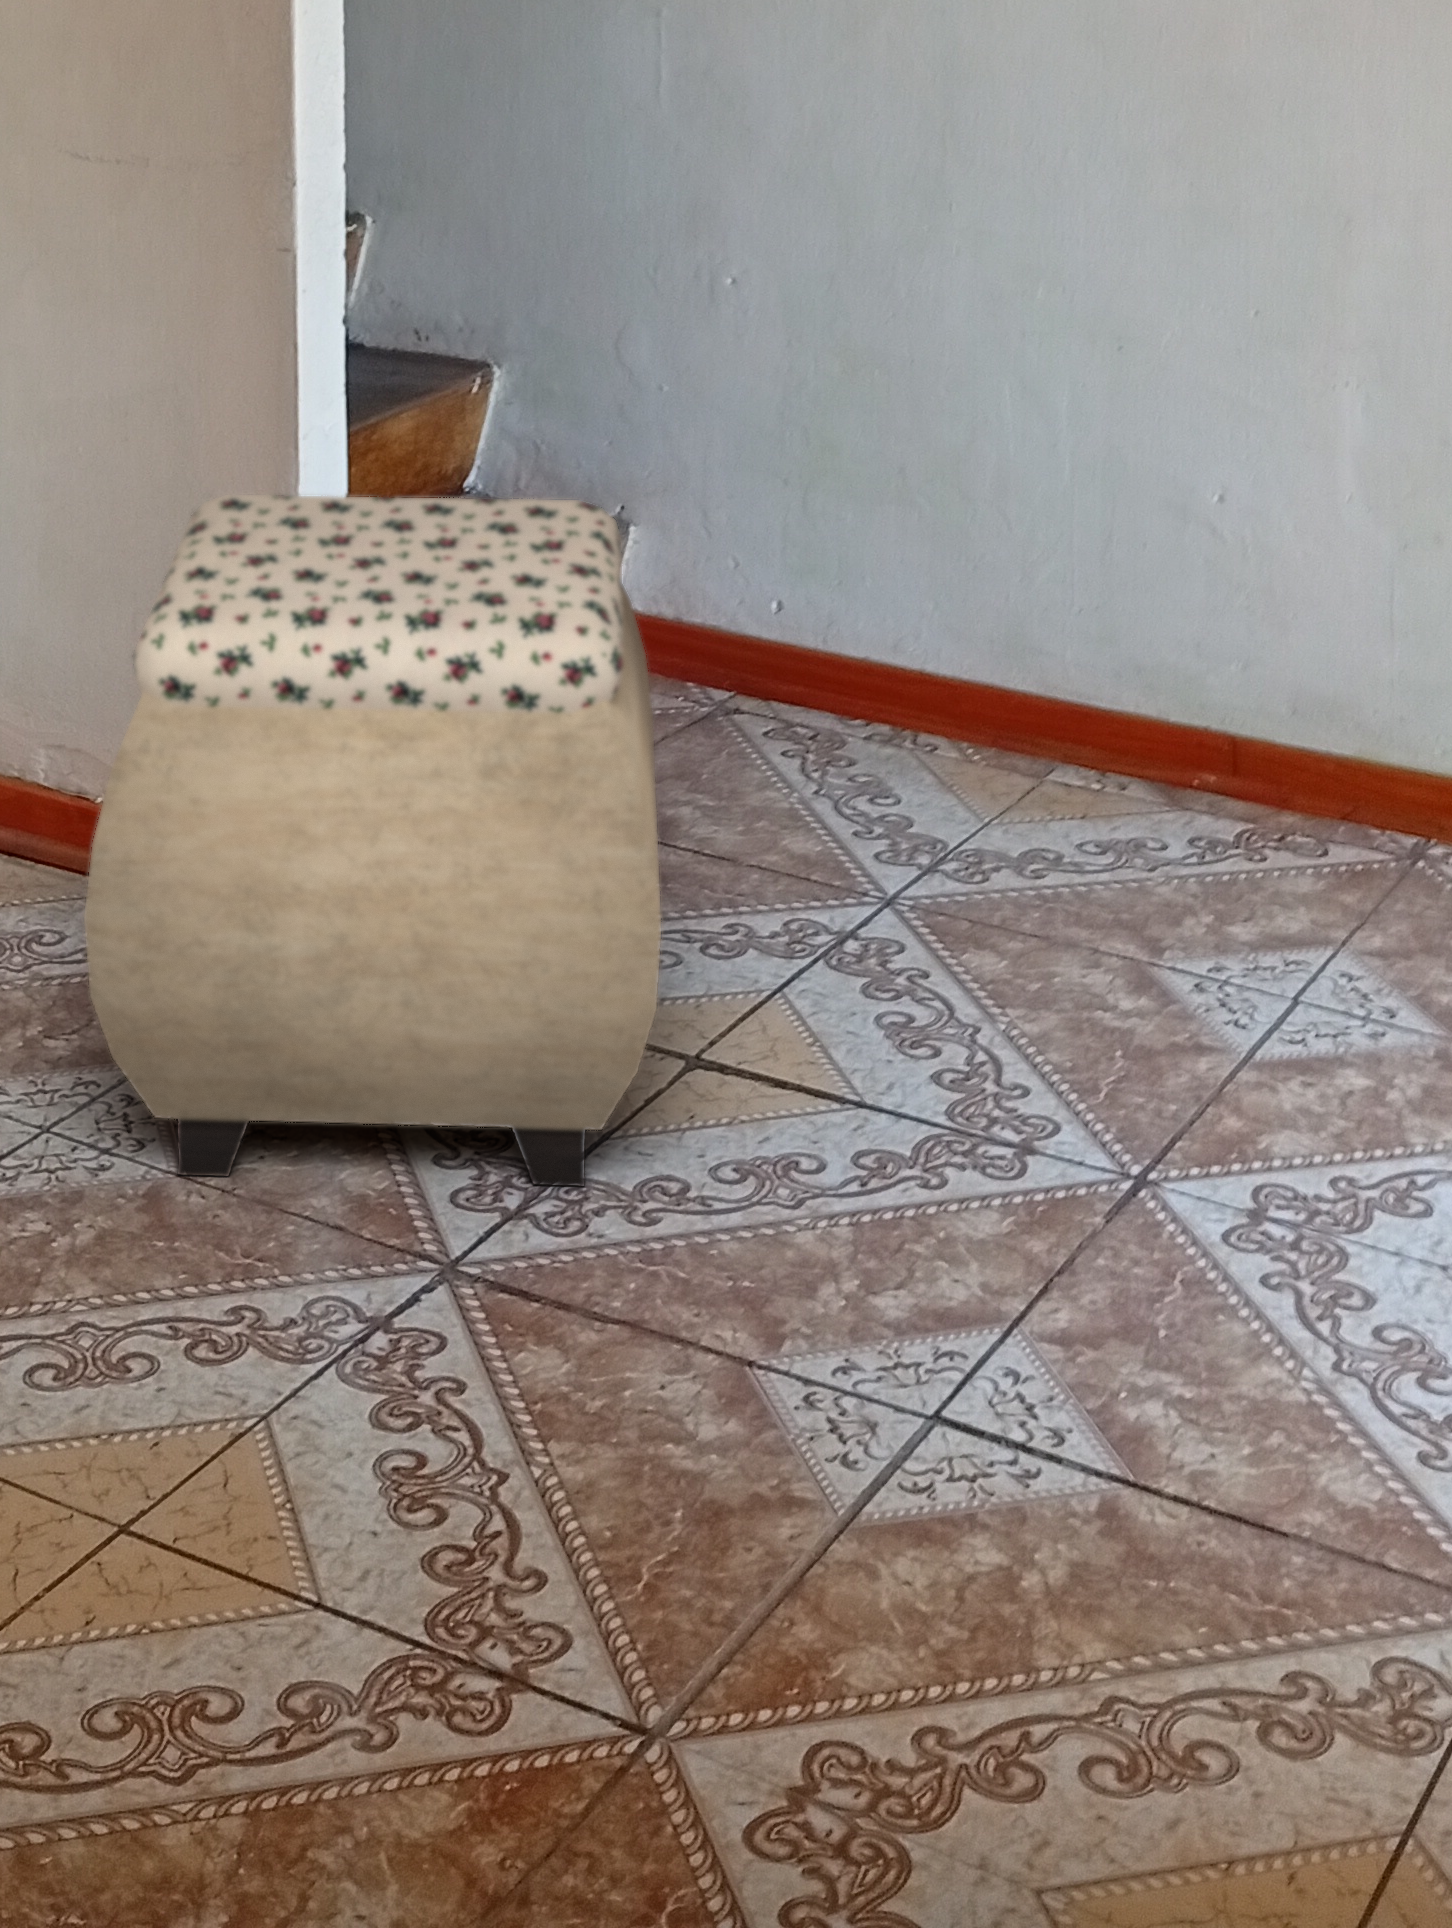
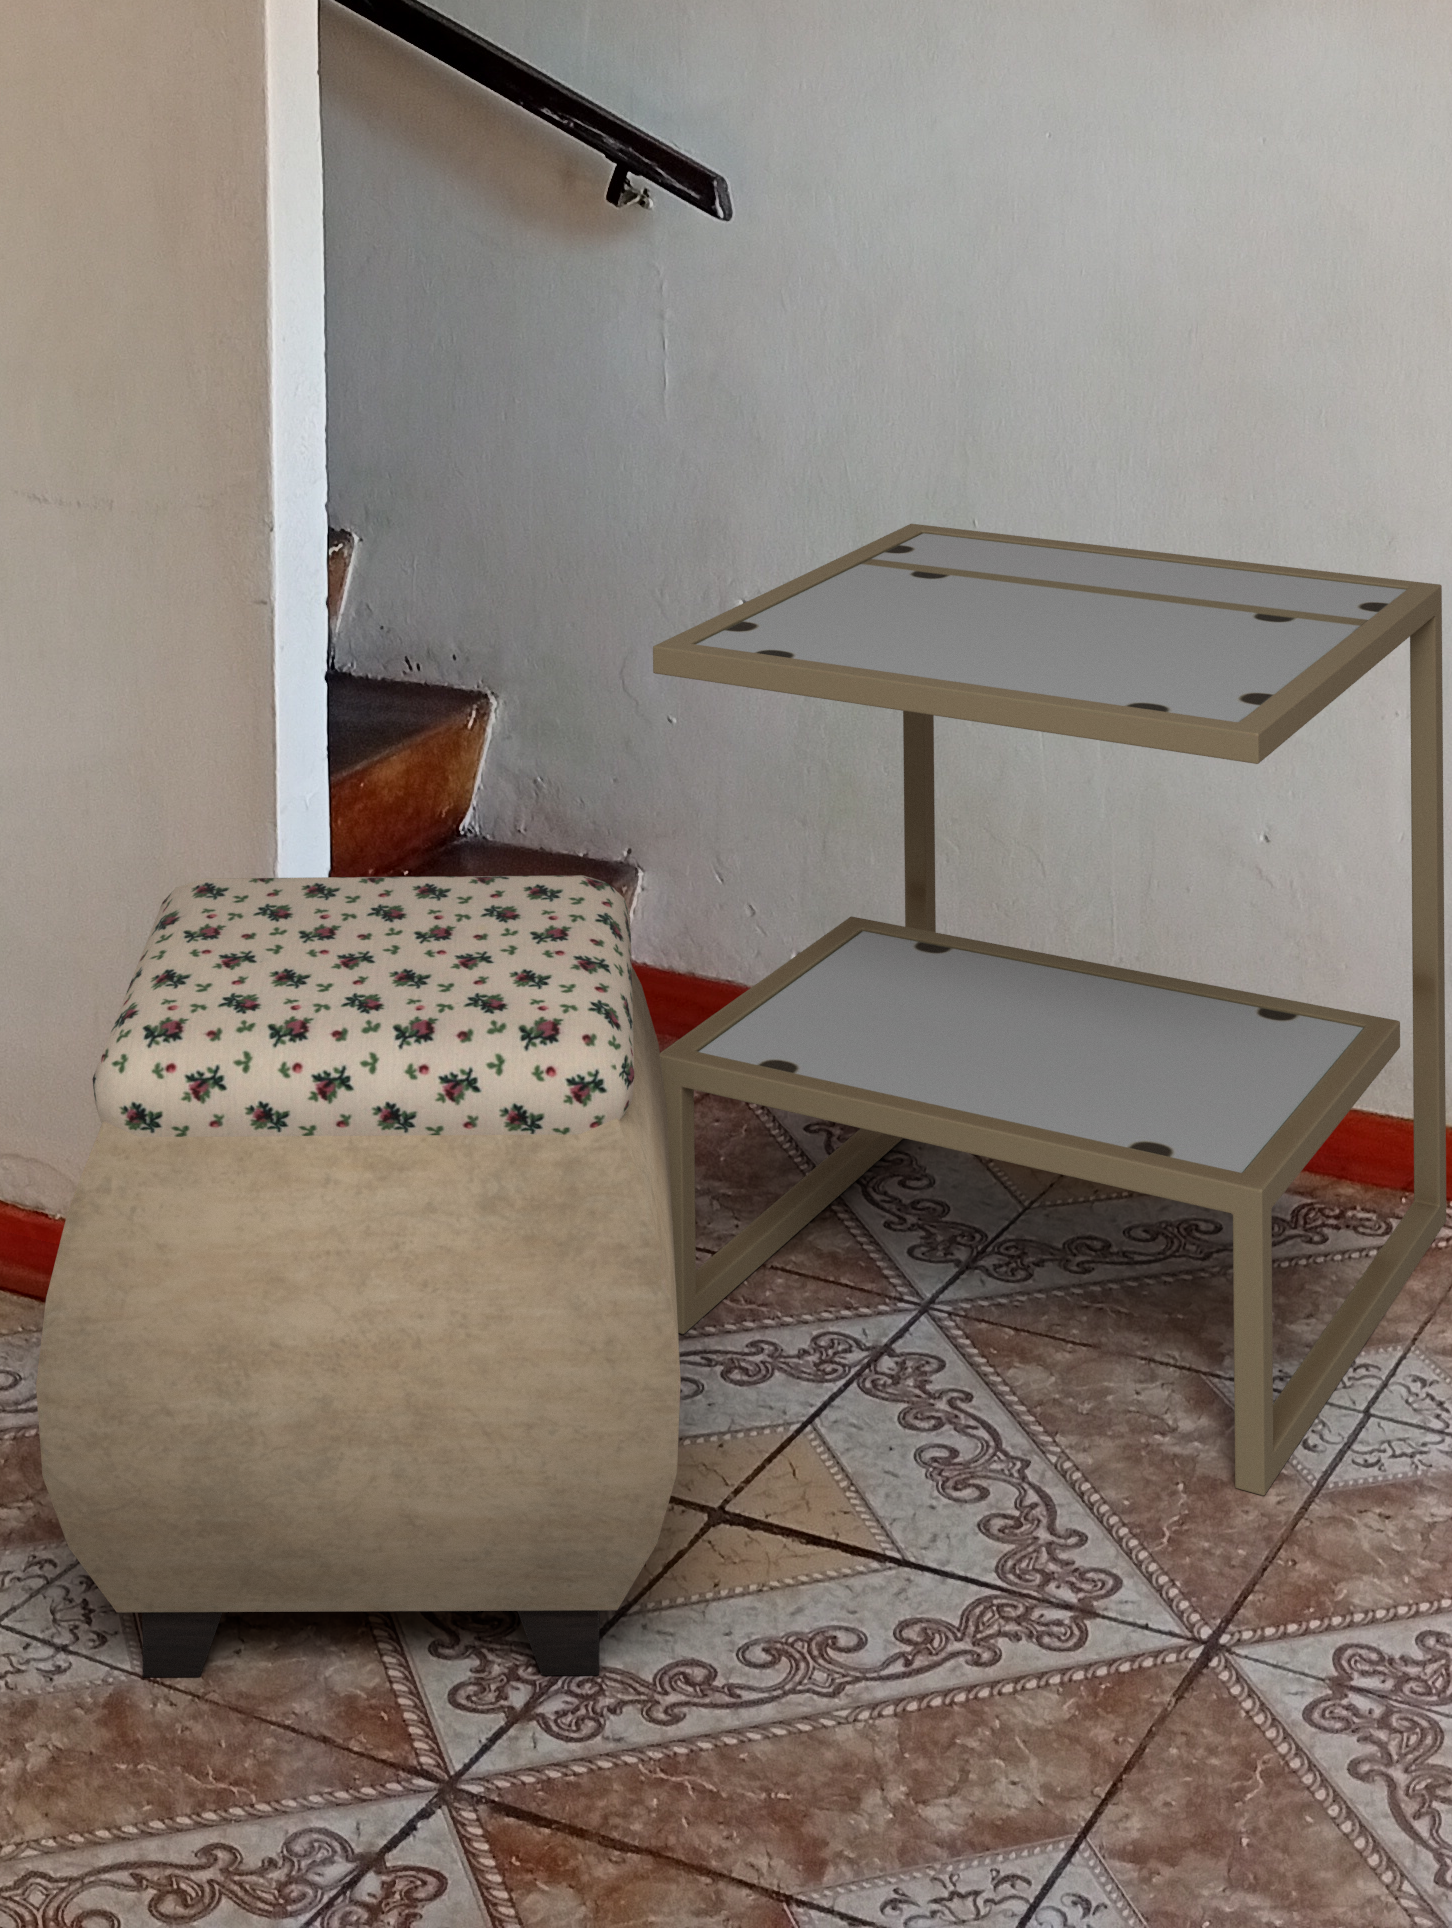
side table: none [644,200,1399,1064] -> present [653,524,1446,1496]

